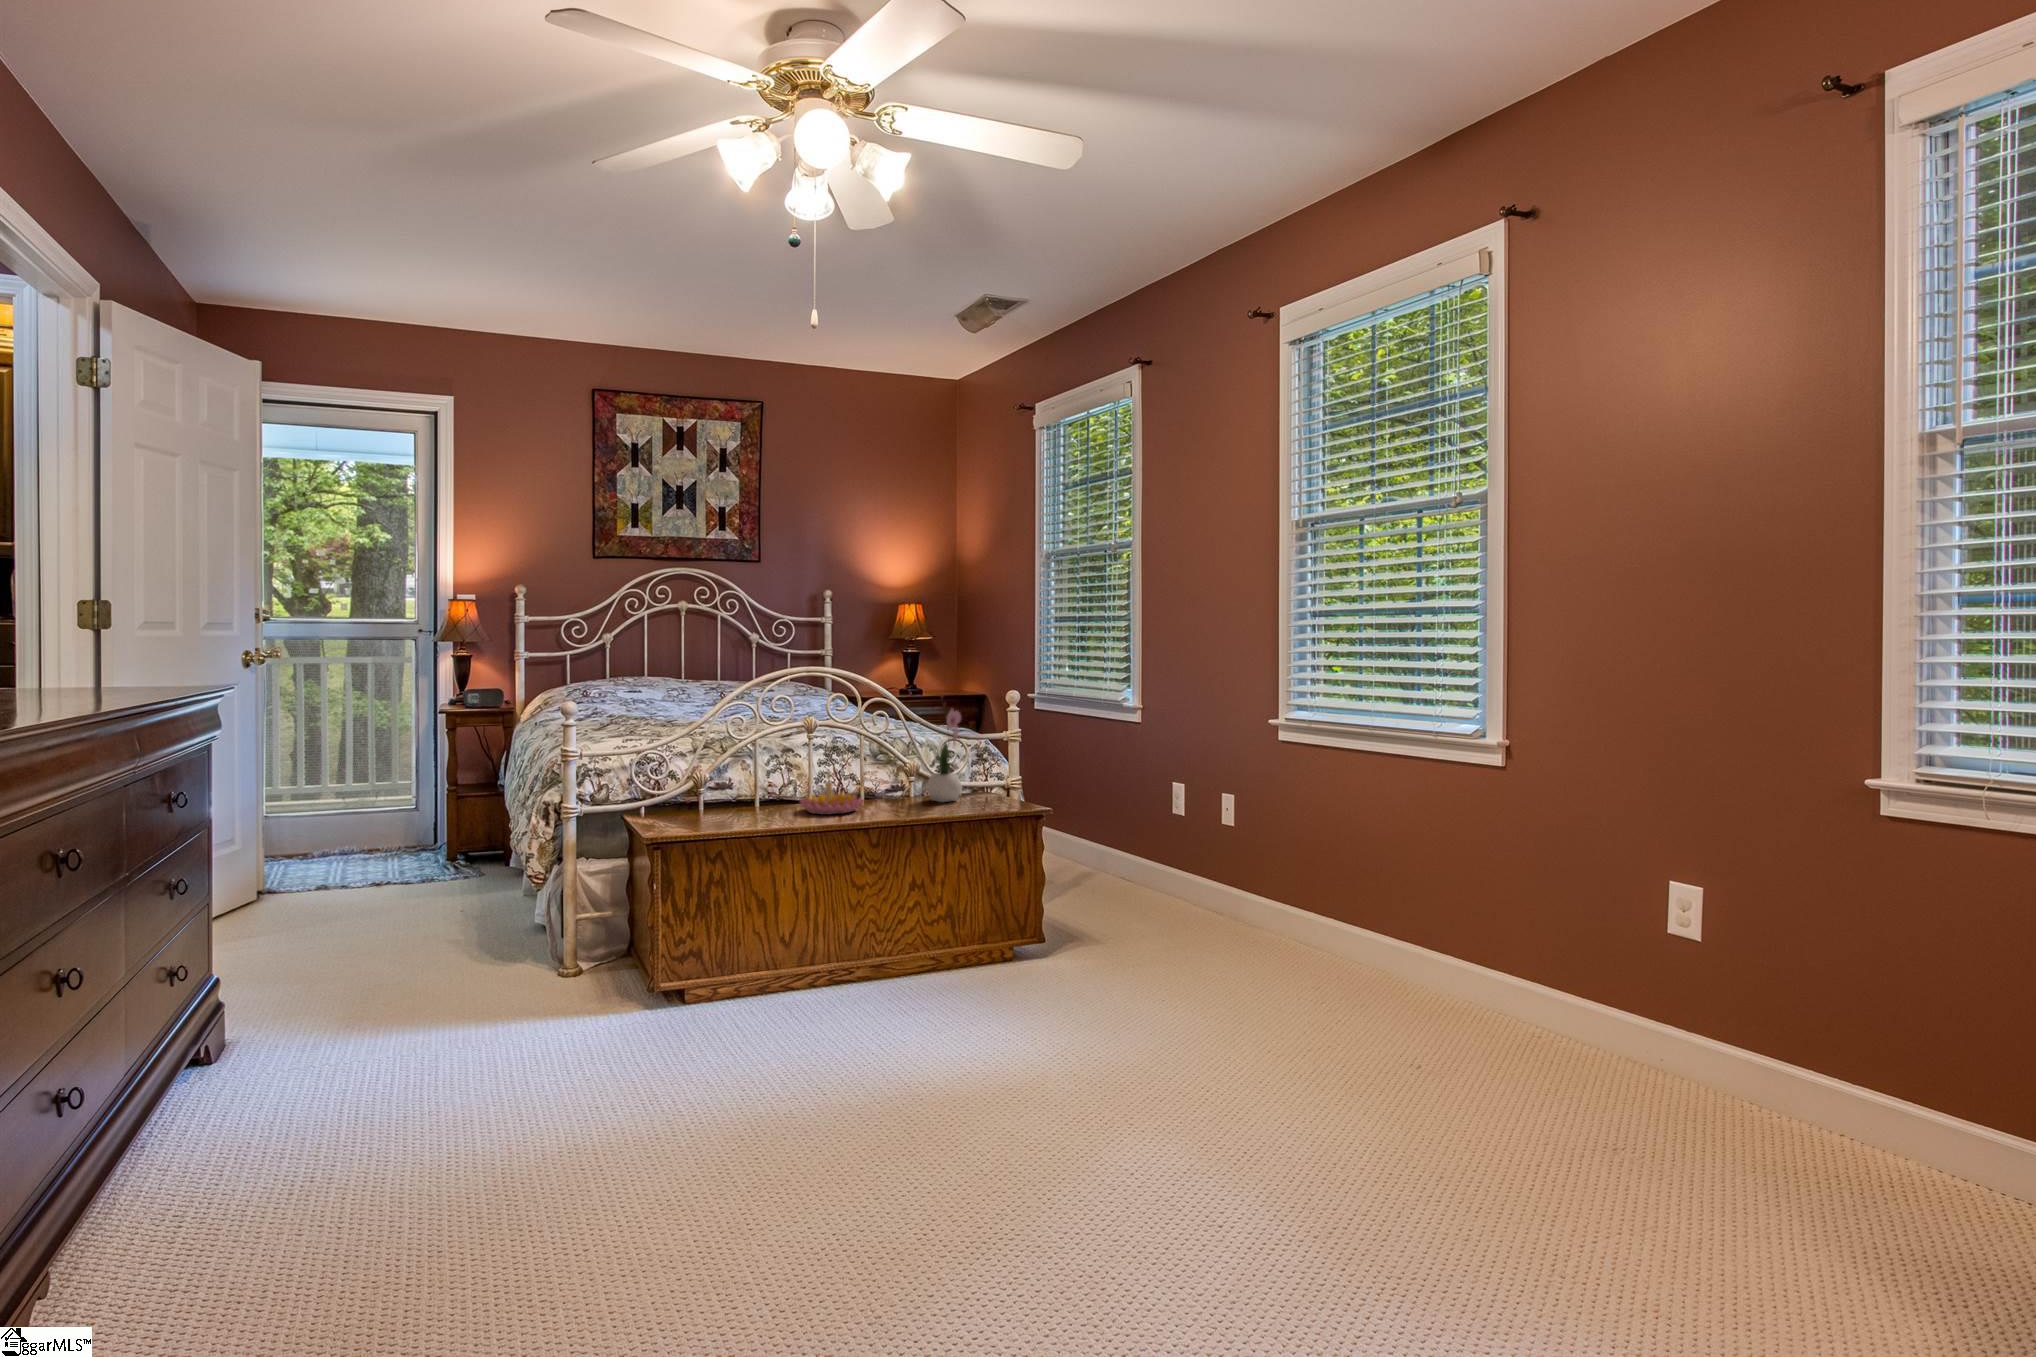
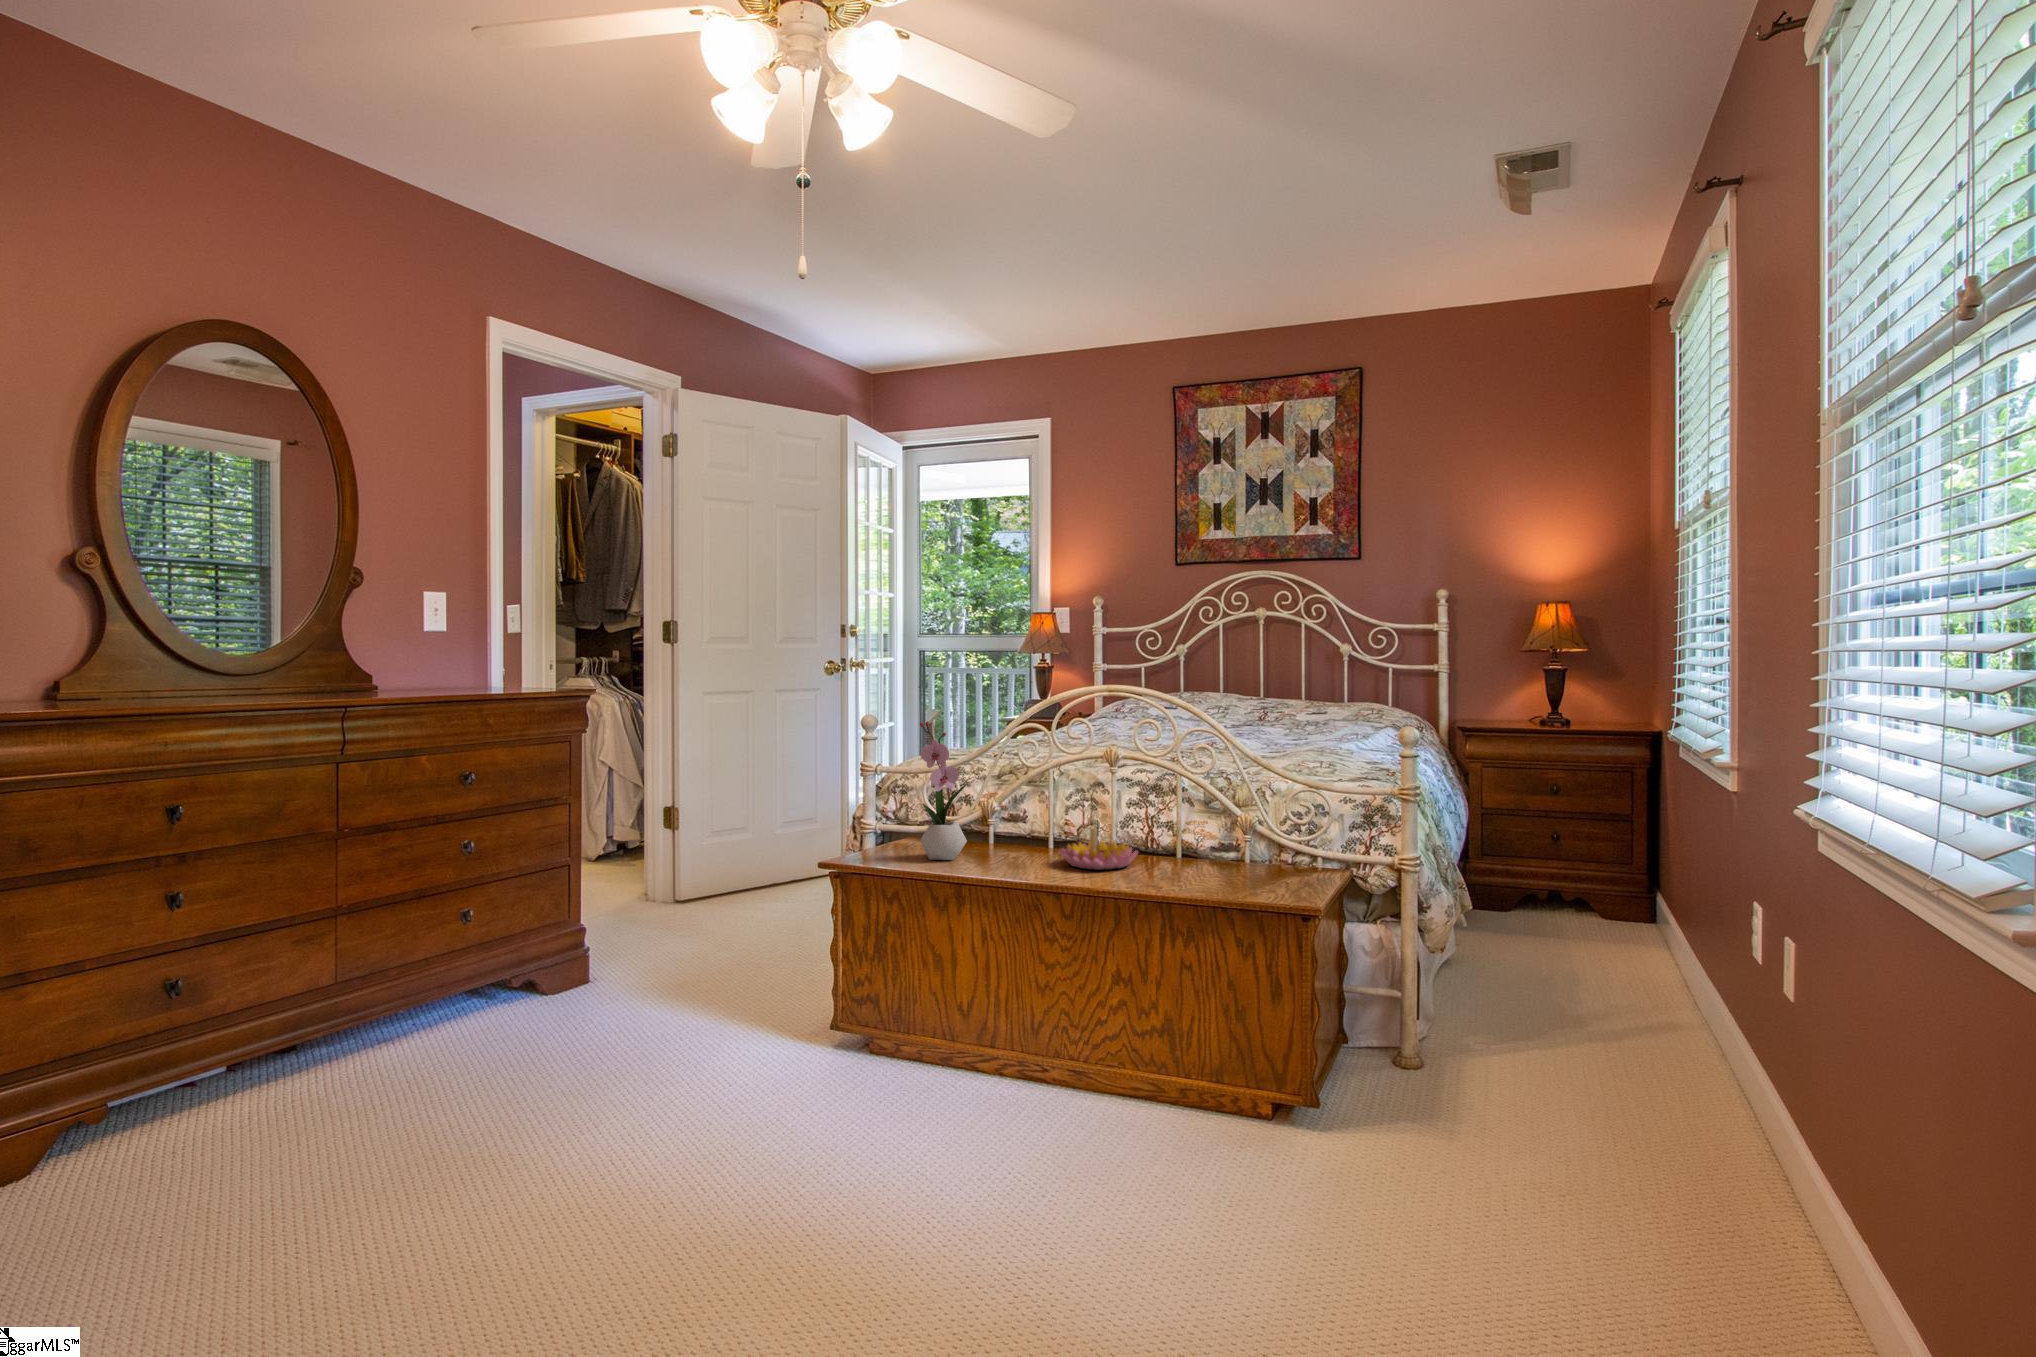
flower arrangement: present [926,695,962,802] -> present [920,722,967,860]

